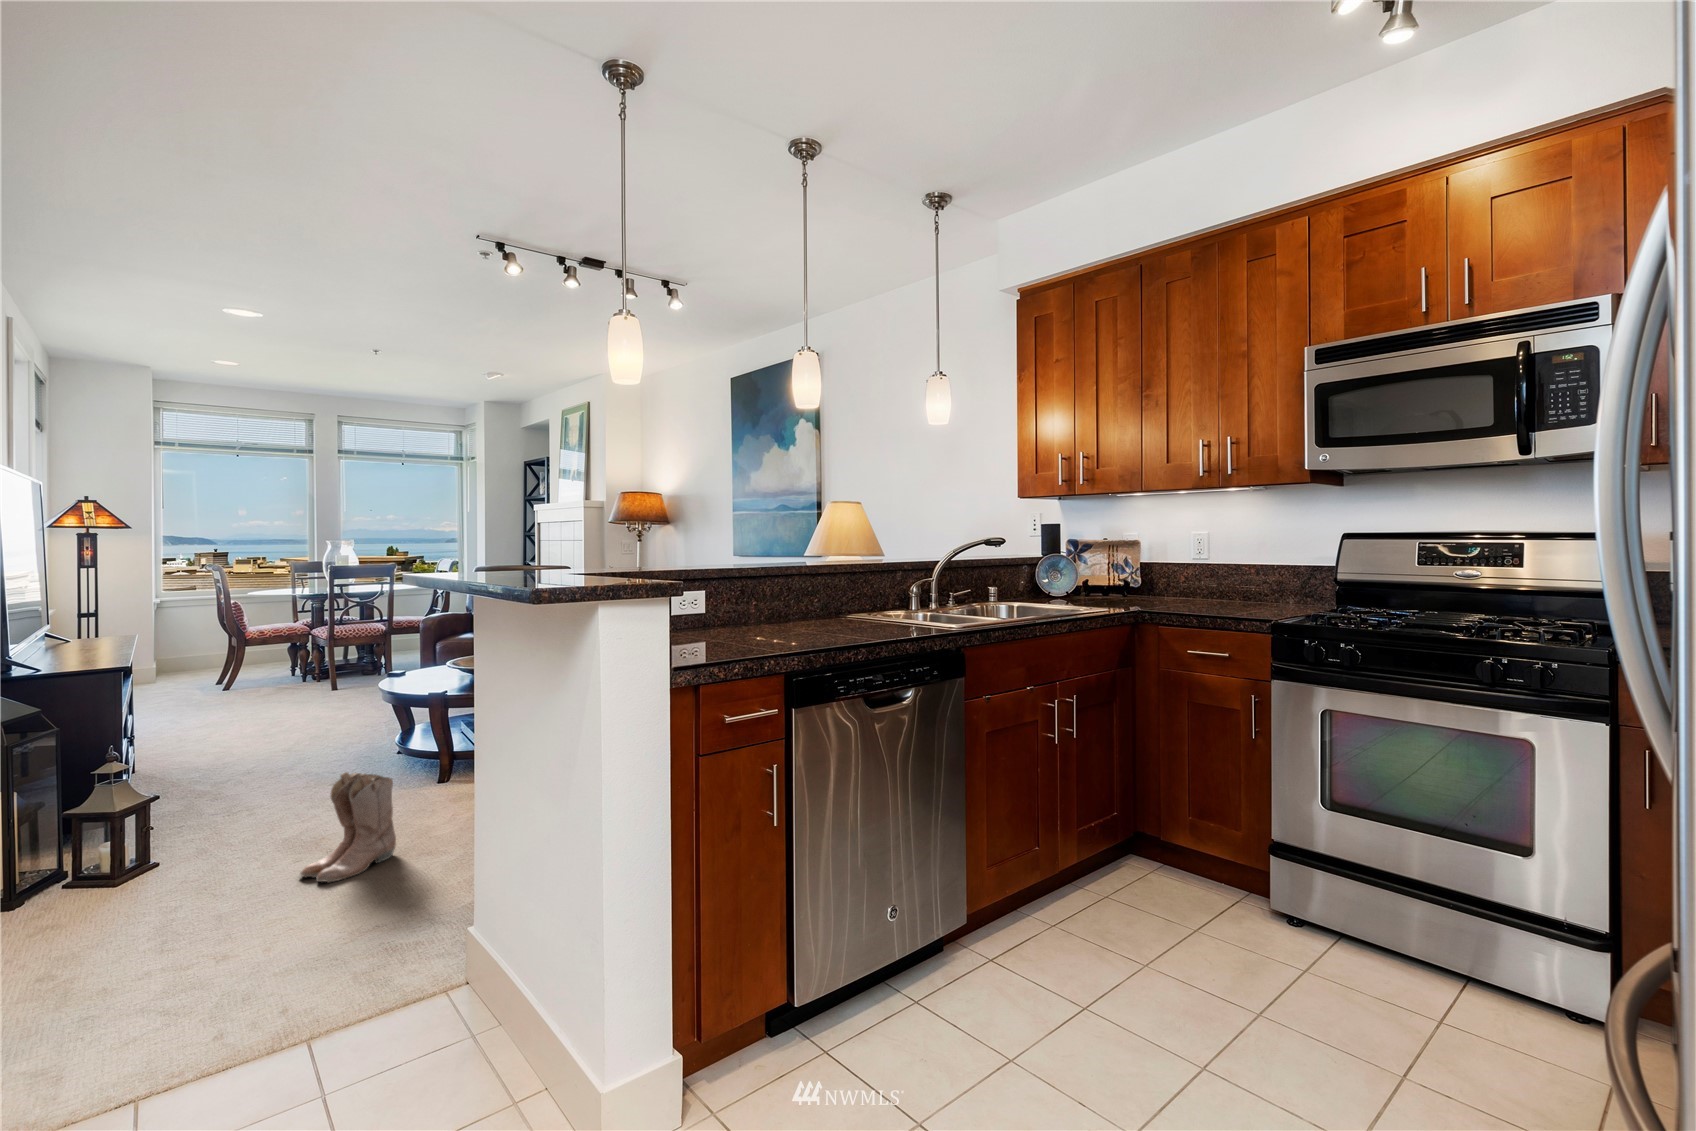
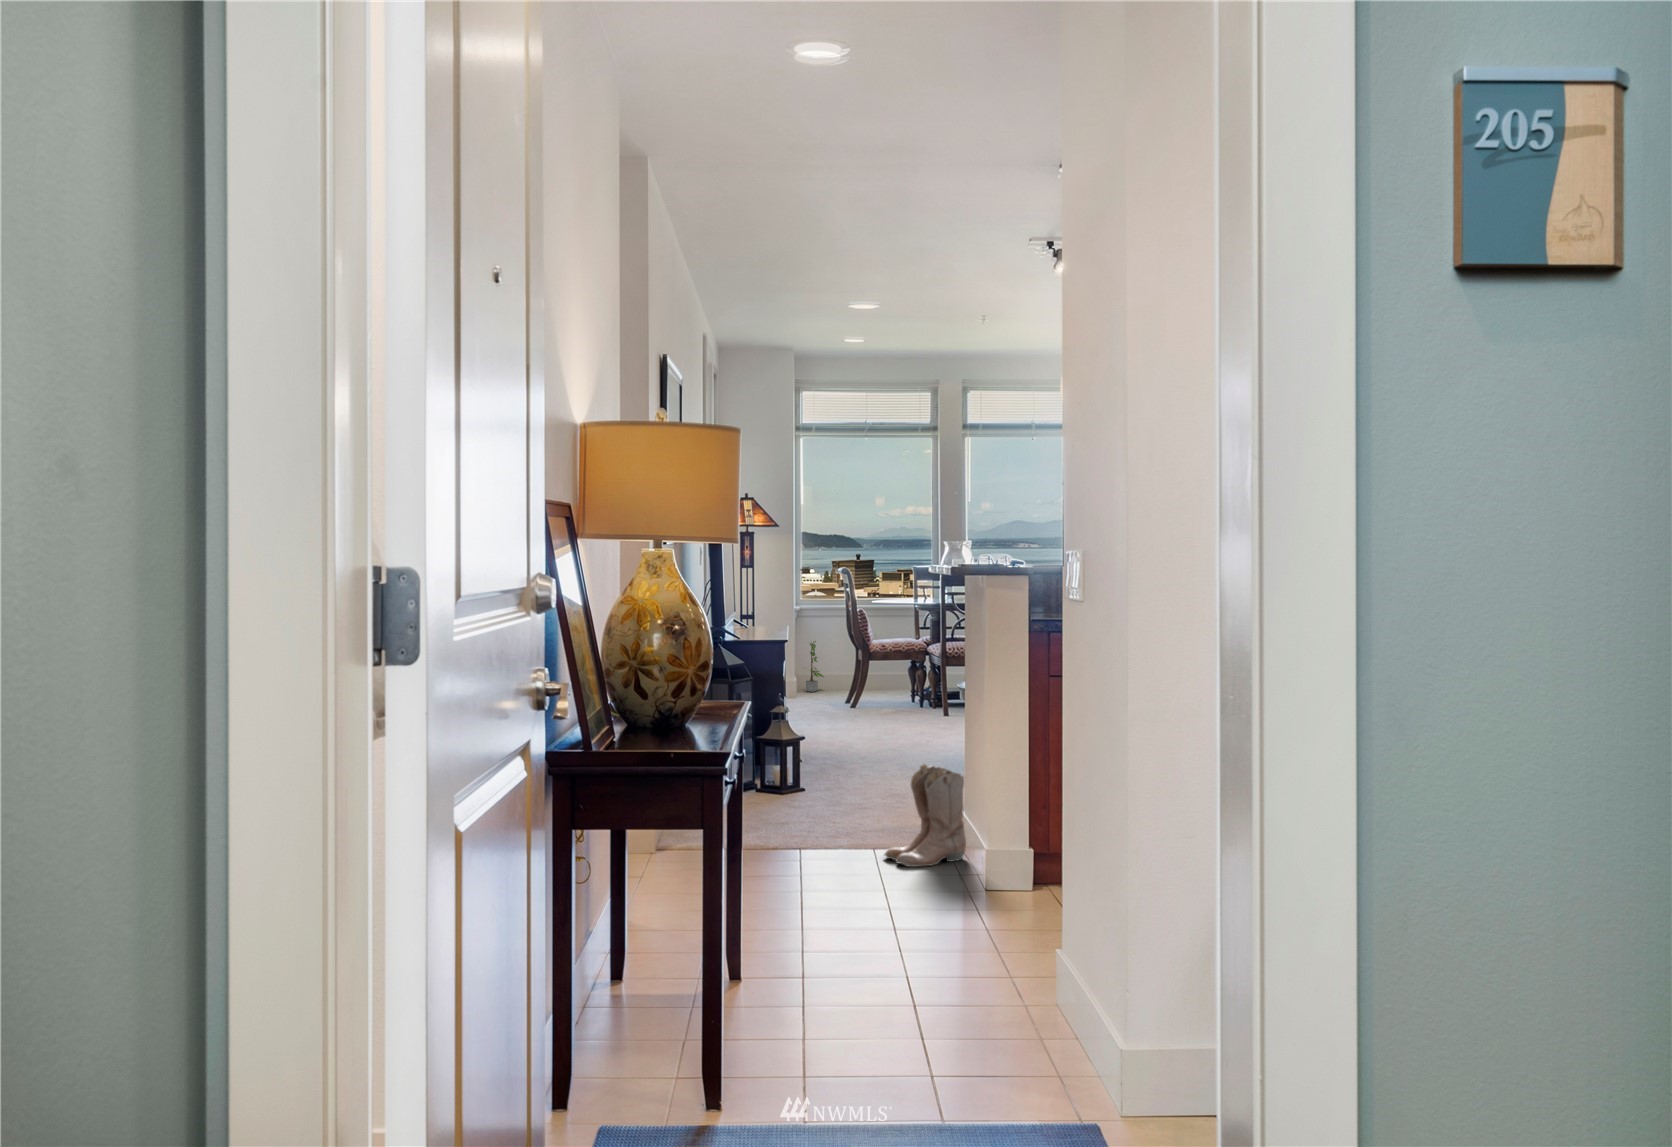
potted plant: none [164,628,193,676] -> present [806,641,824,692]

